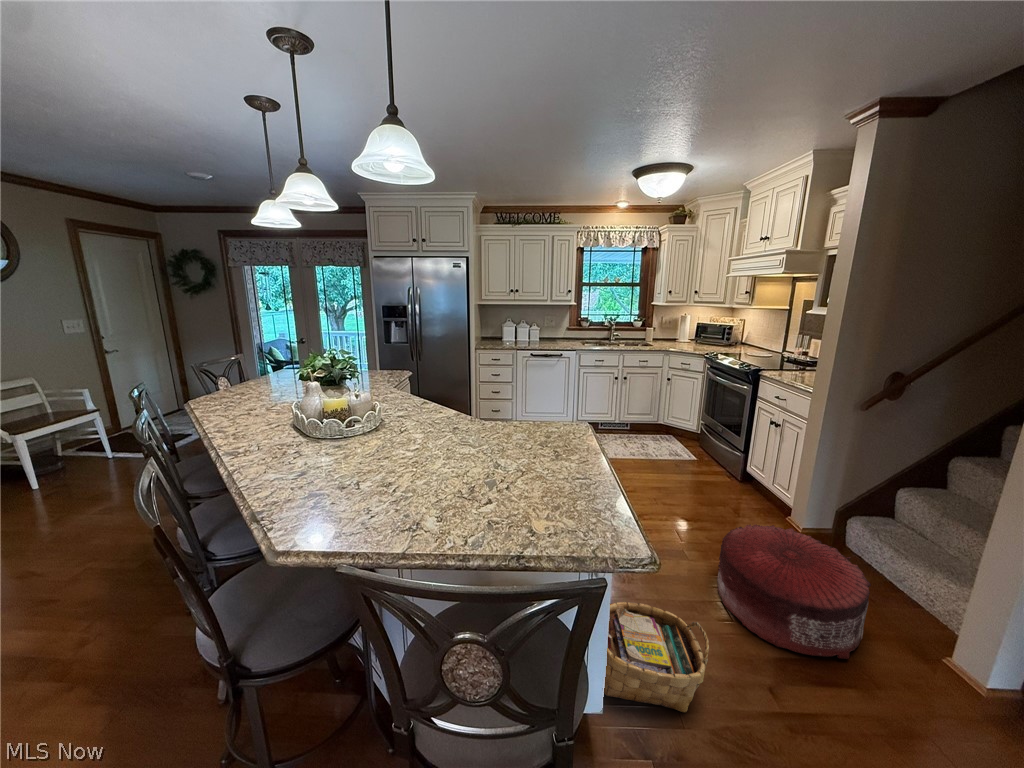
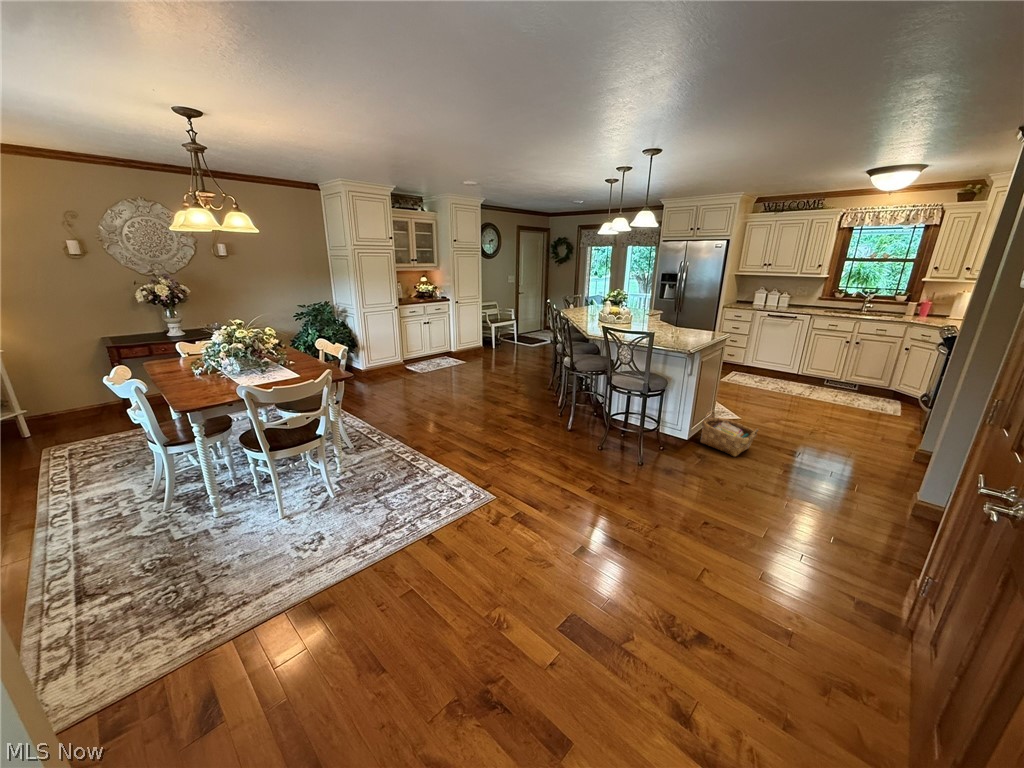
pouf: present [718,525,871,659] -> none [802,419,902,481]

